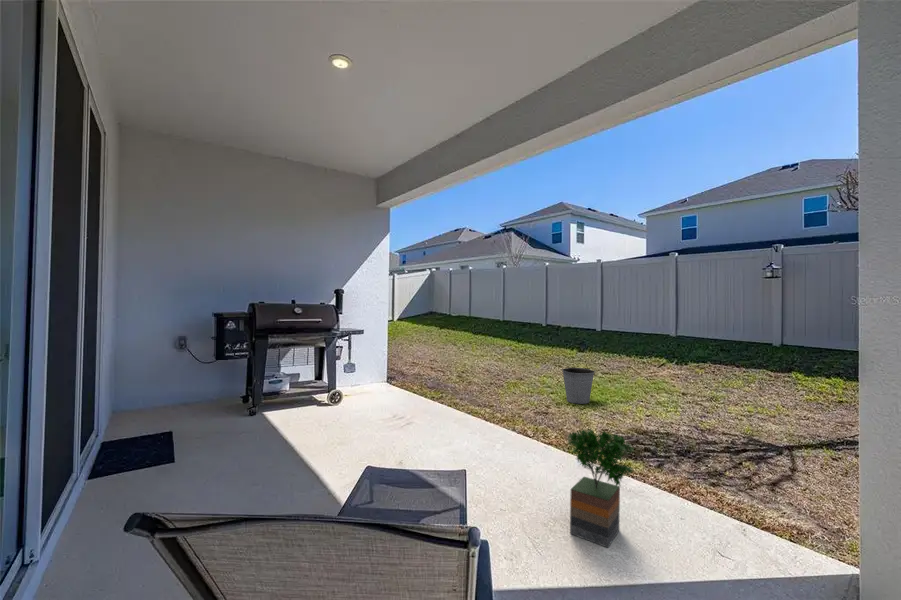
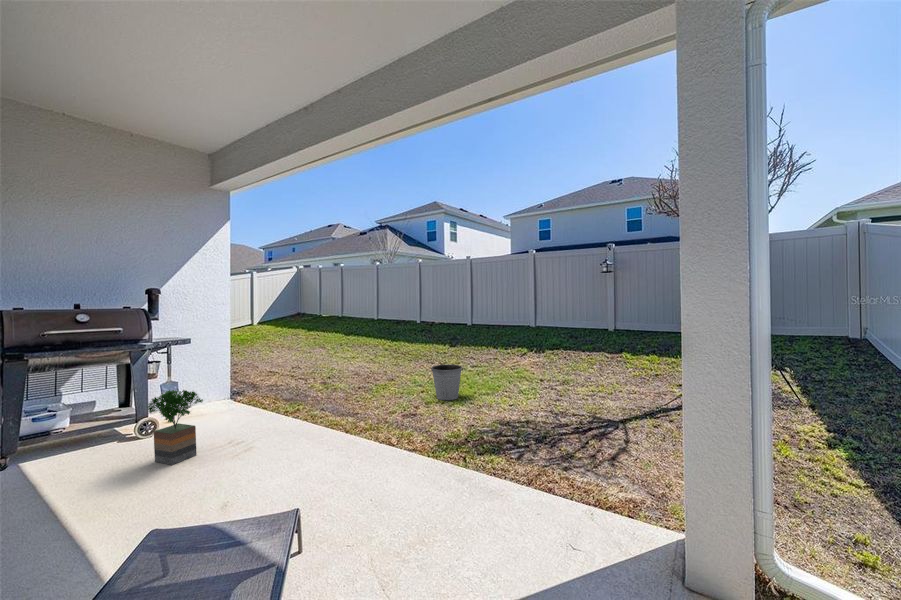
potted tree: present [568,429,633,547] -> present [147,390,203,465]

